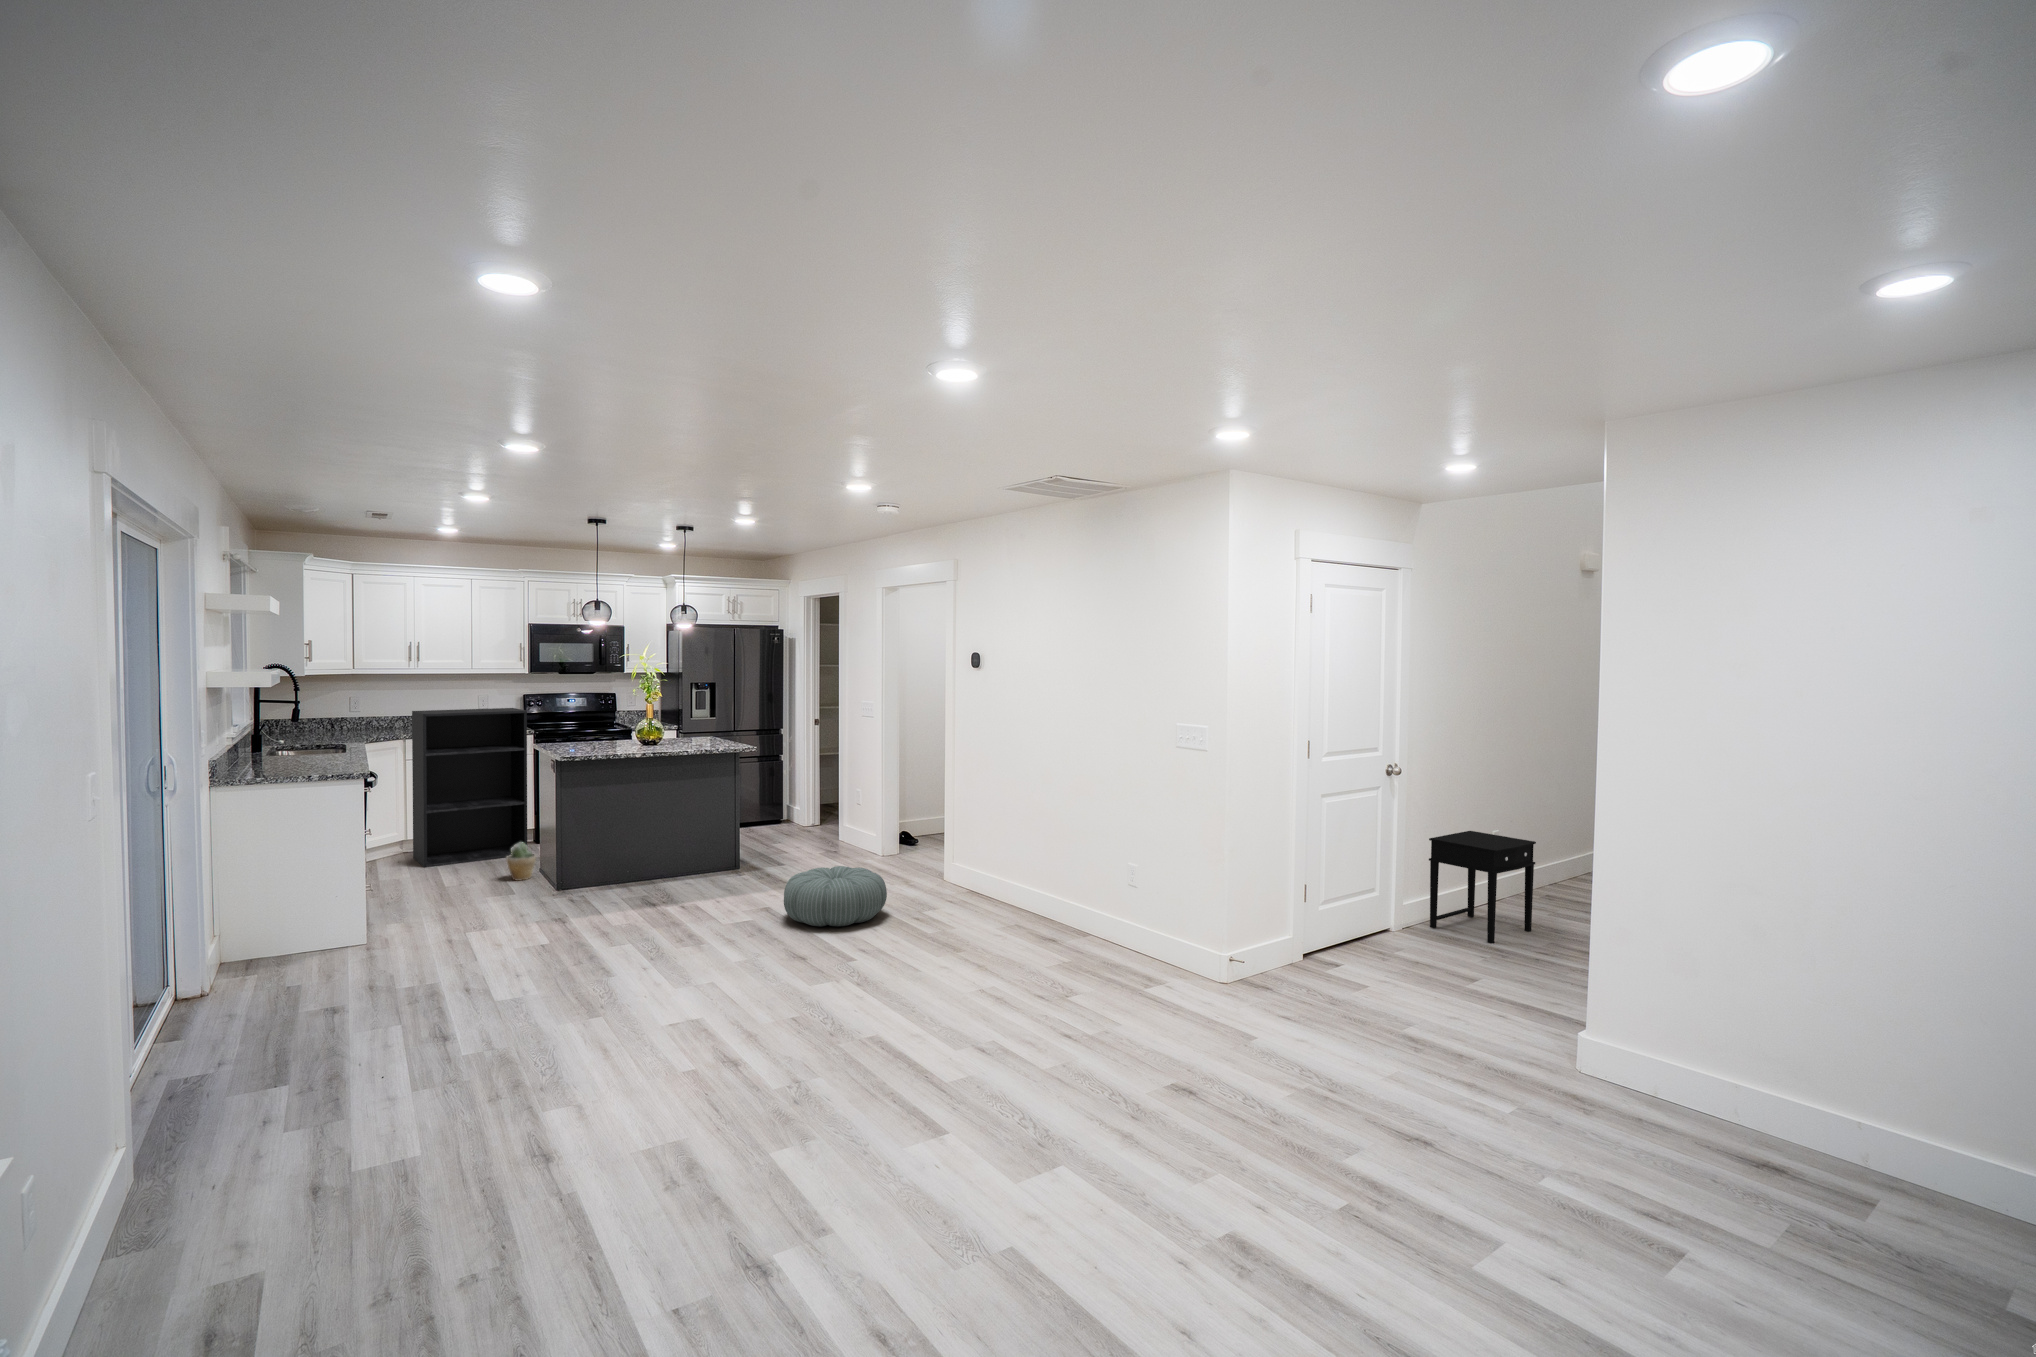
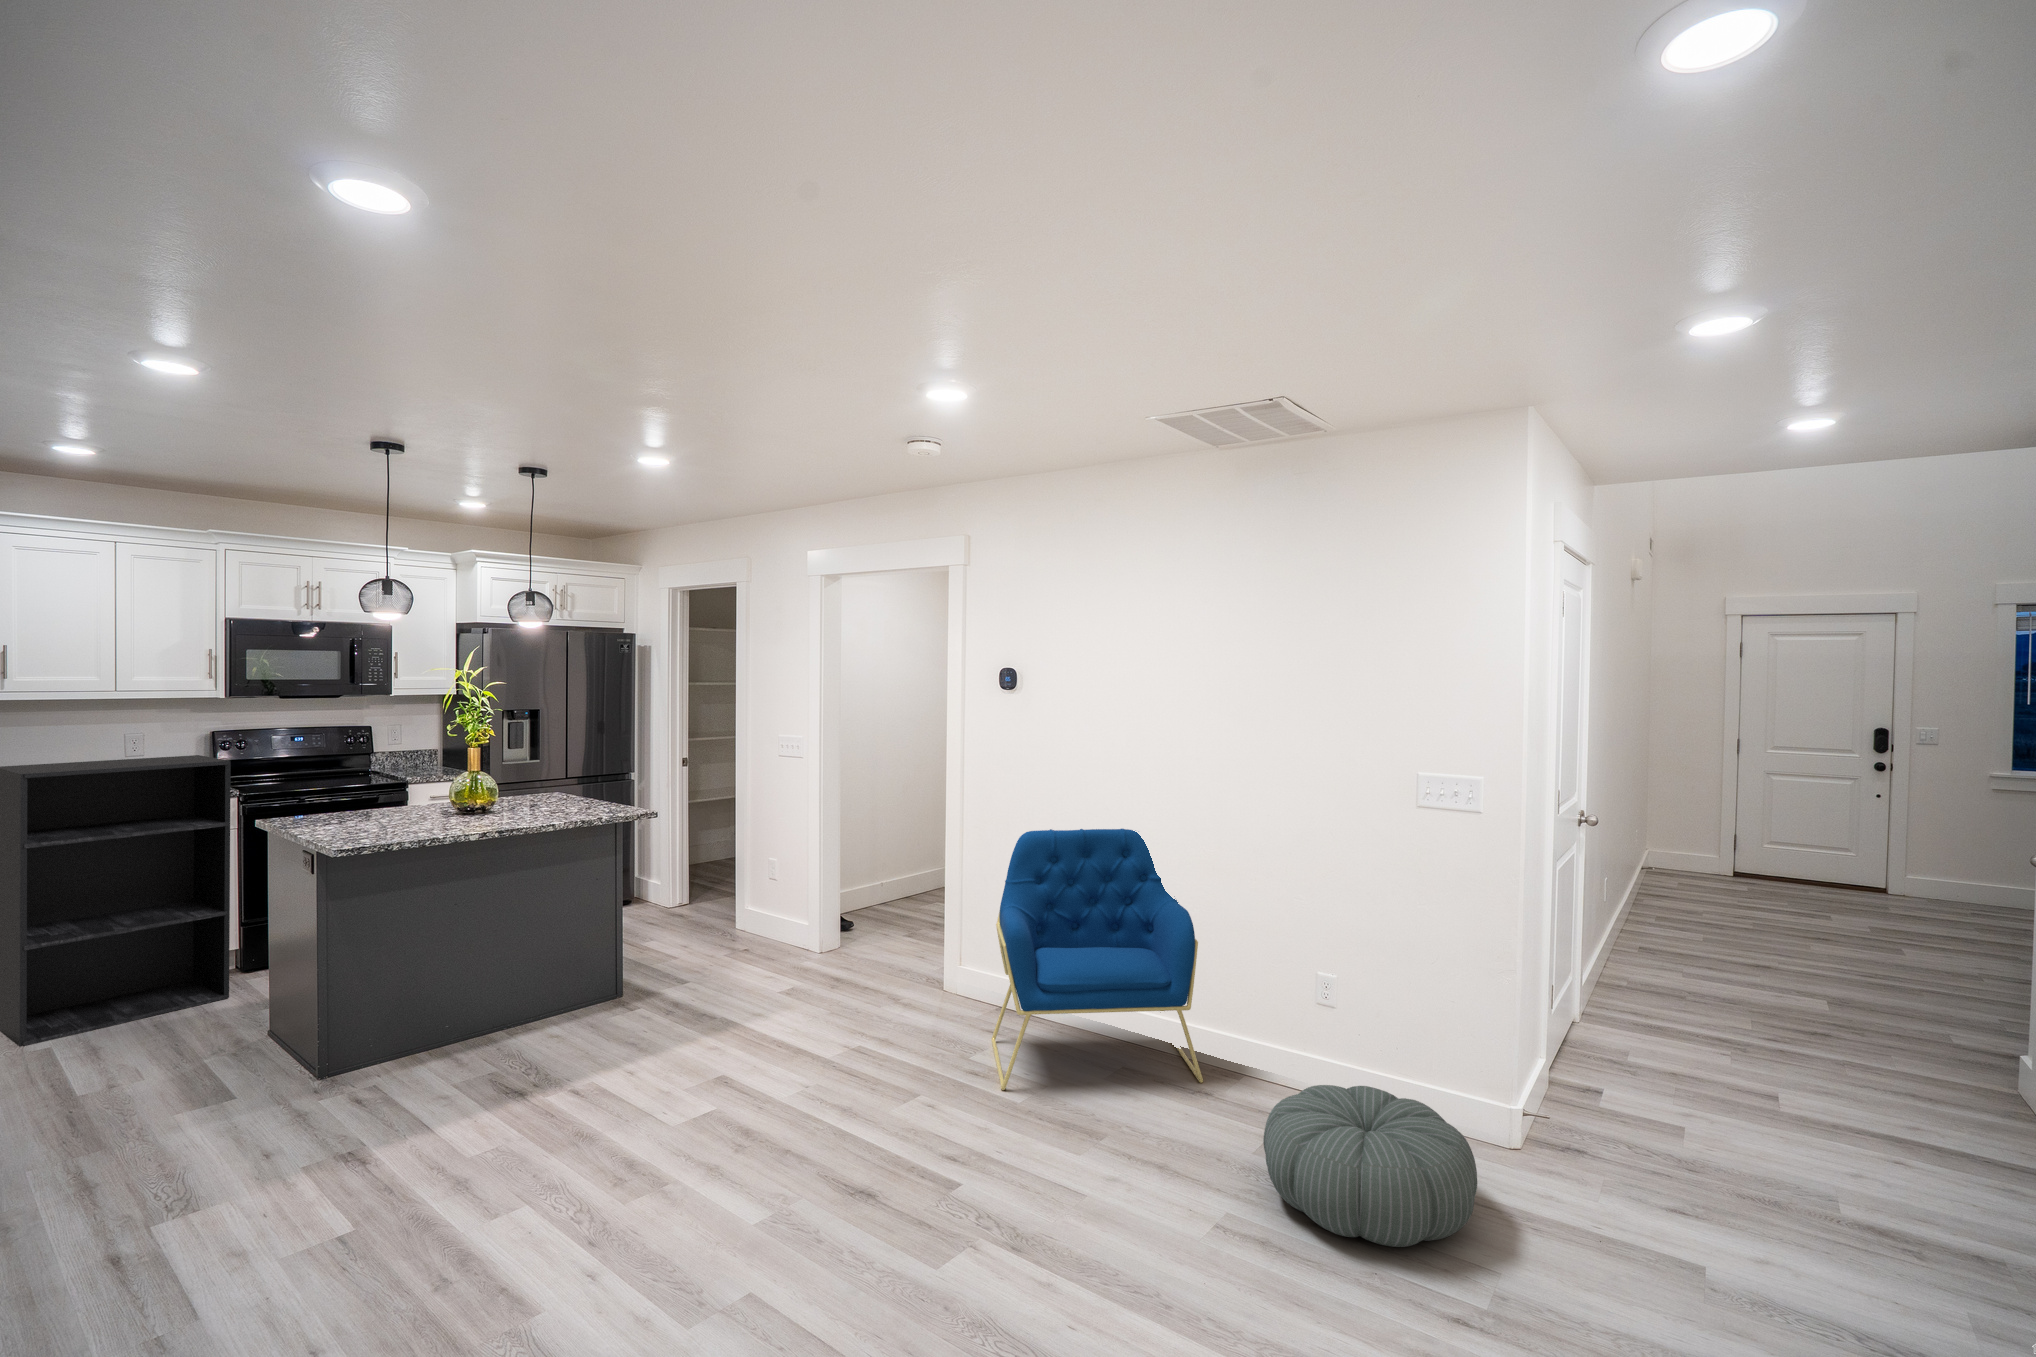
armchair: none [925,763,1070,935] -> present [991,829,1203,1090]
side table: present [1429,831,1536,943] -> none [1598,886,1709,1033]
potted plant: present [506,842,537,880] -> none [203,992,265,1061]
pouf: present [784,866,887,926] -> present [1263,1085,1477,1247]

